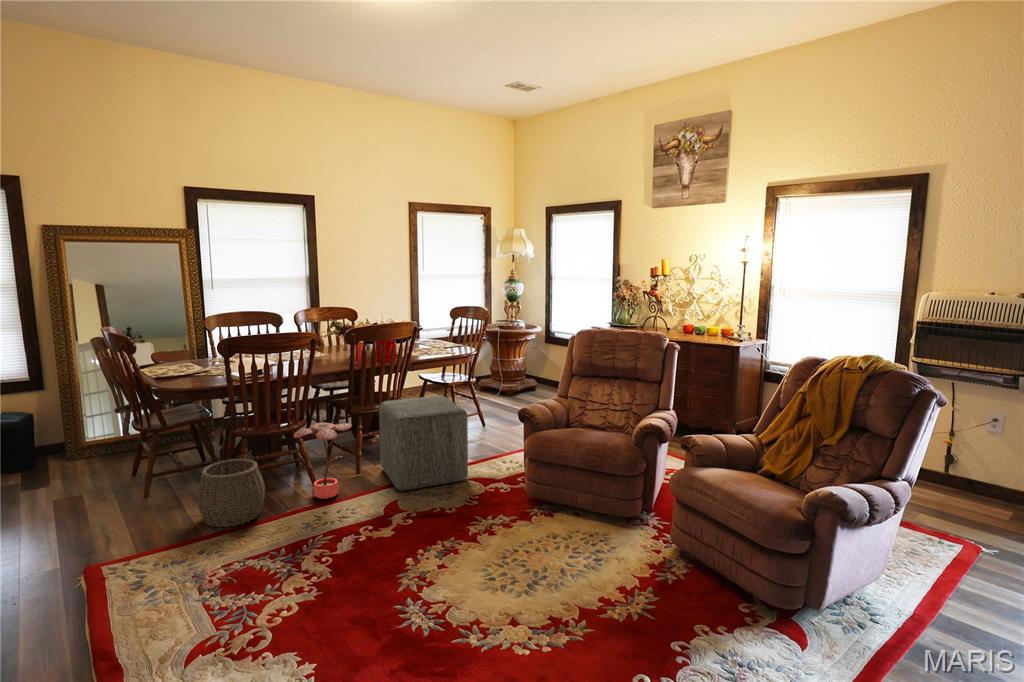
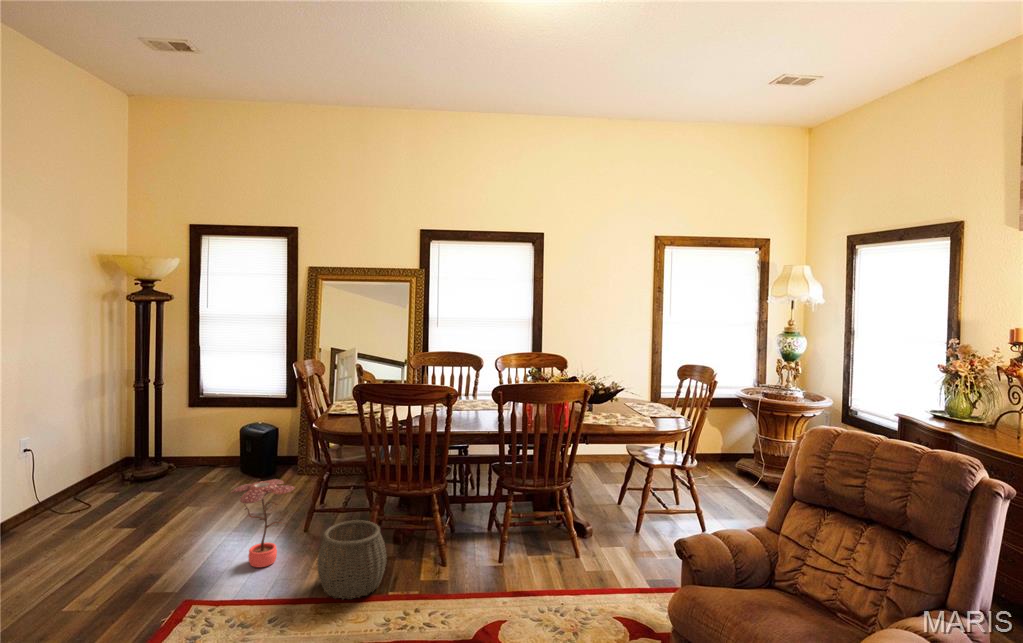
ottoman: present [379,396,468,491] -> none [528,482,631,614]
potted plant: present [294,422,352,499] -> present [230,479,295,567]

